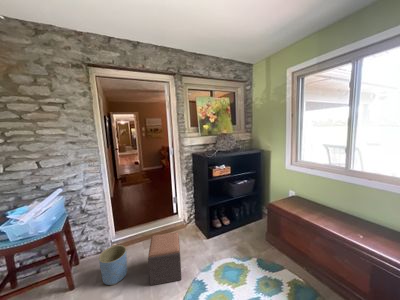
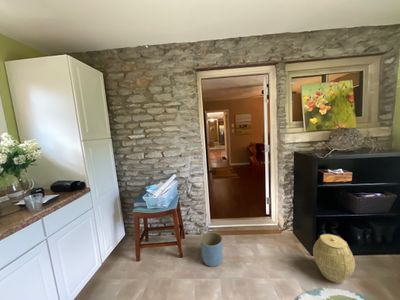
woven basket: none [207,218,233,255] -> present [313,234,355,283]
footstool: present [148,233,182,285] -> none [244,233,280,291]

